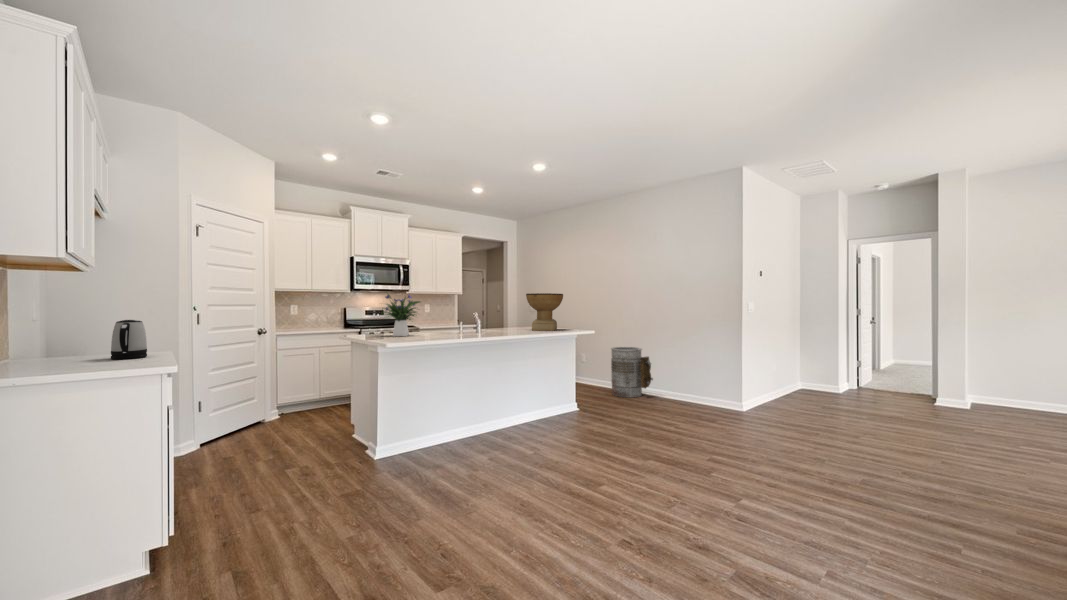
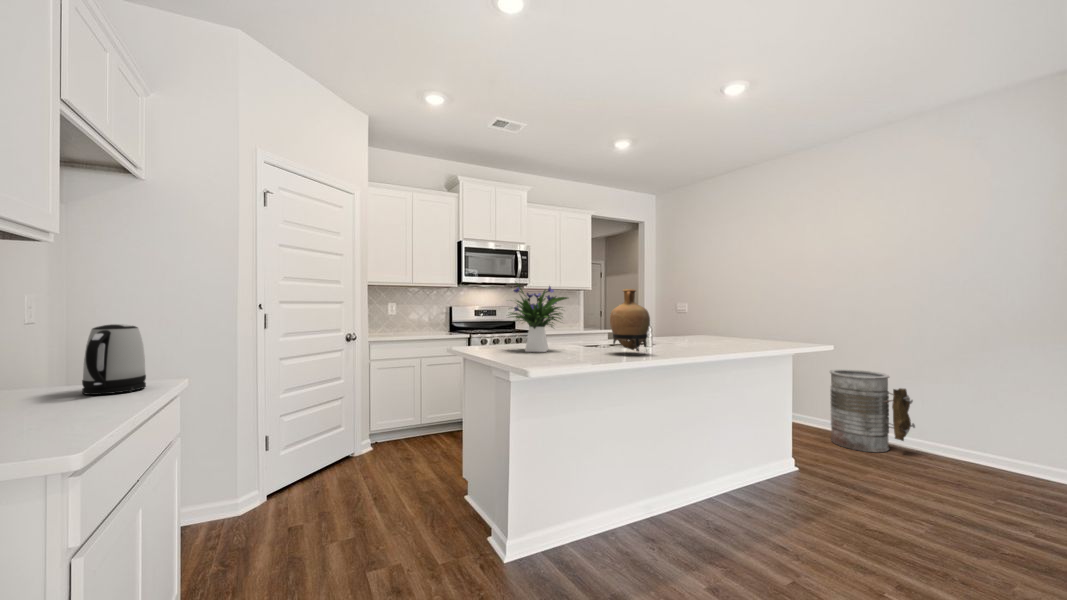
decorative bowl: present [526,293,563,331] -> none [715,286,780,346]
vase: none [446,296,470,335] -> present [610,289,650,351]

